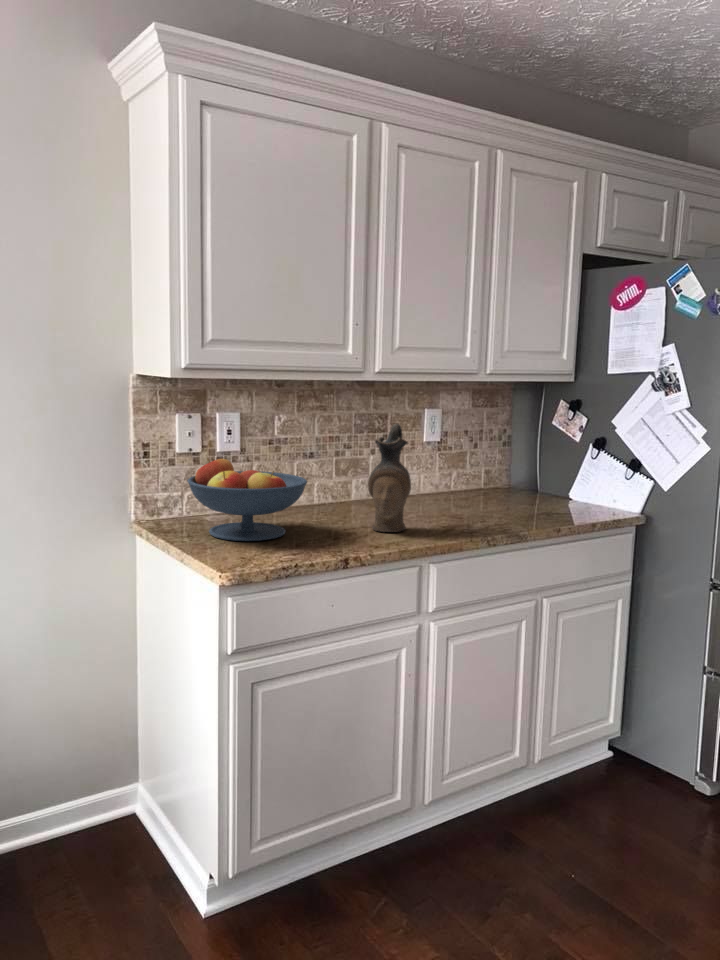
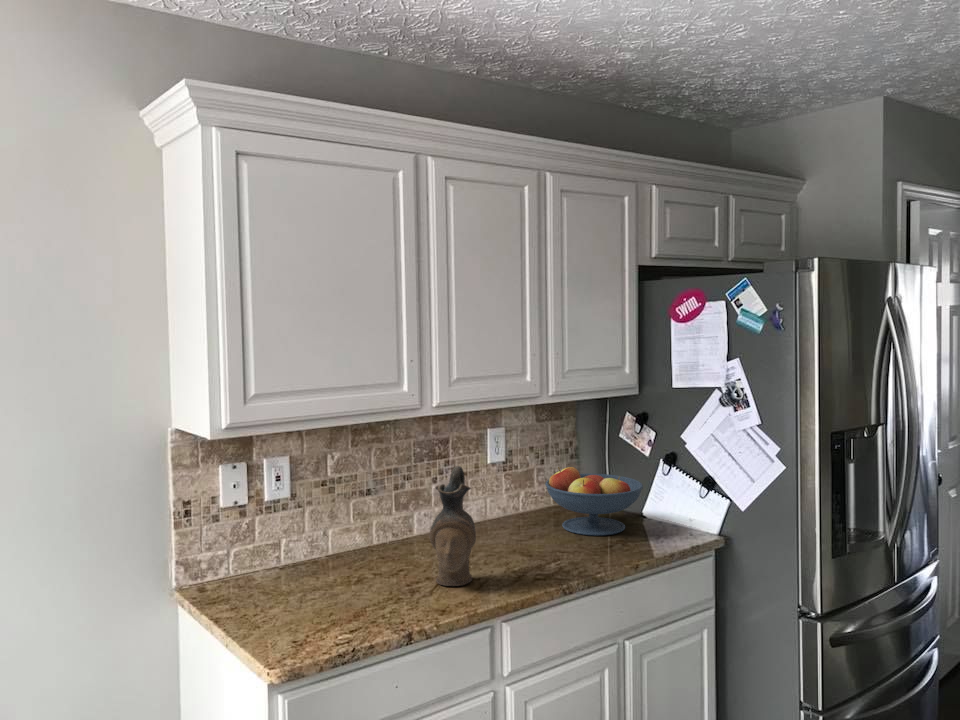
fruit bowl: present [187,458,307,541] -> present [545,467,643,536]

